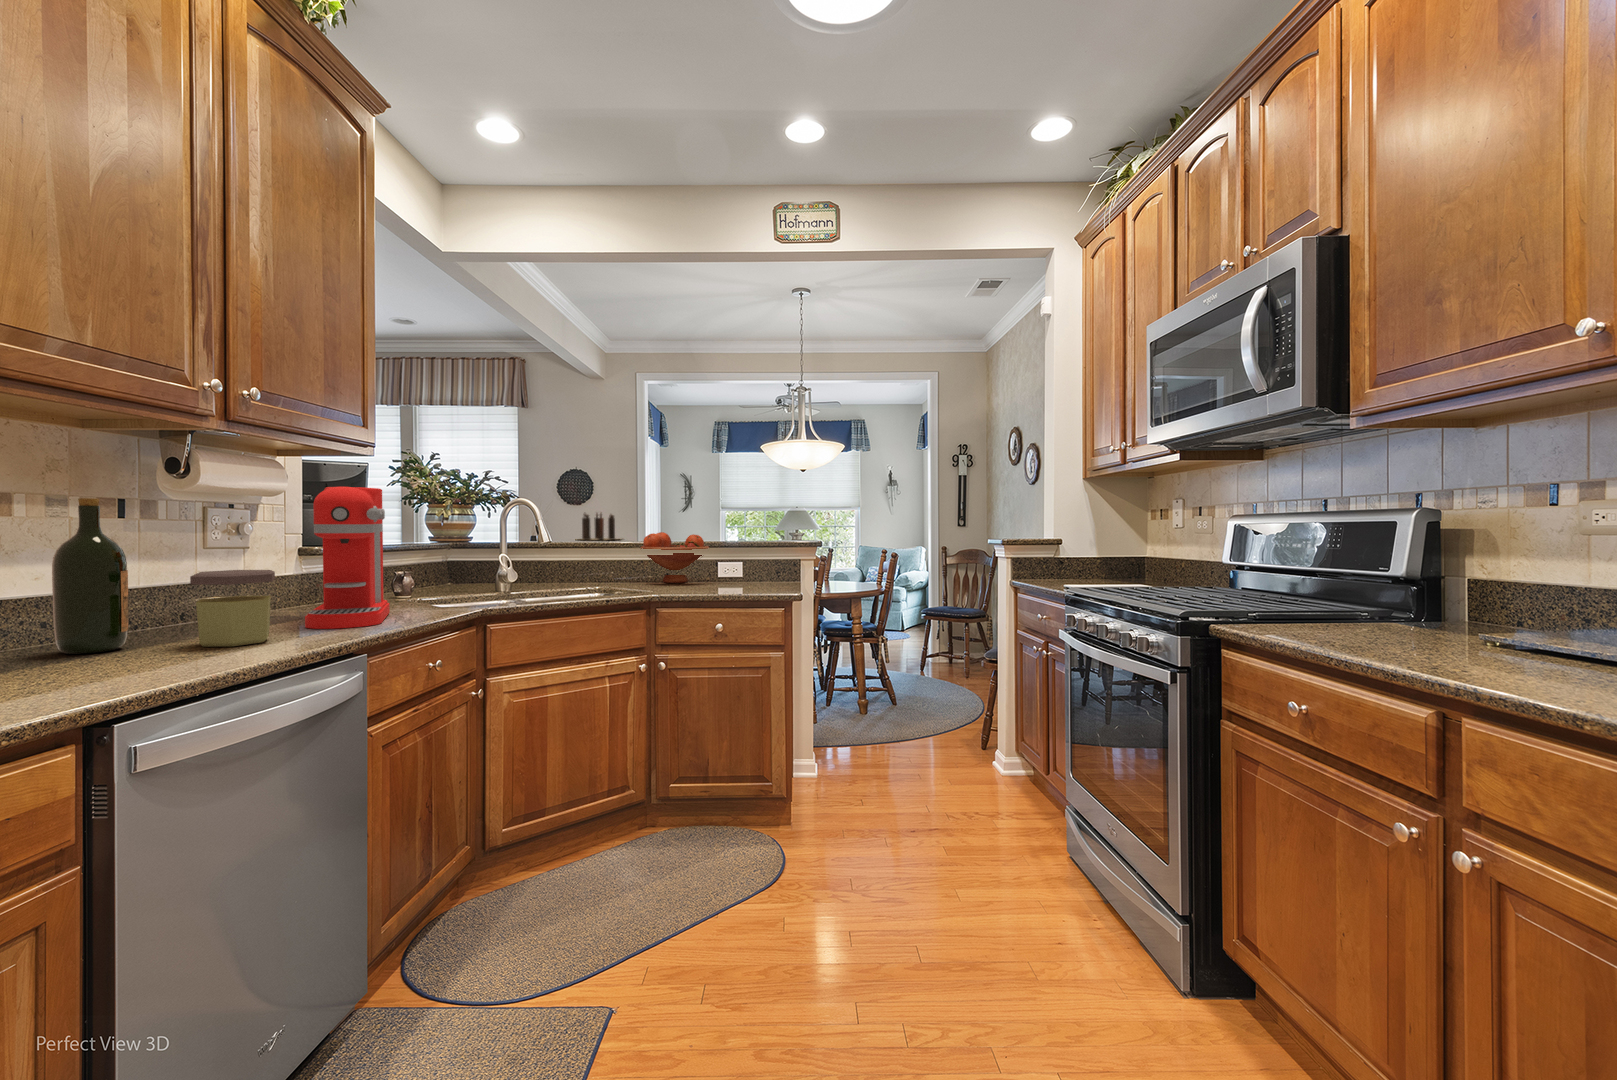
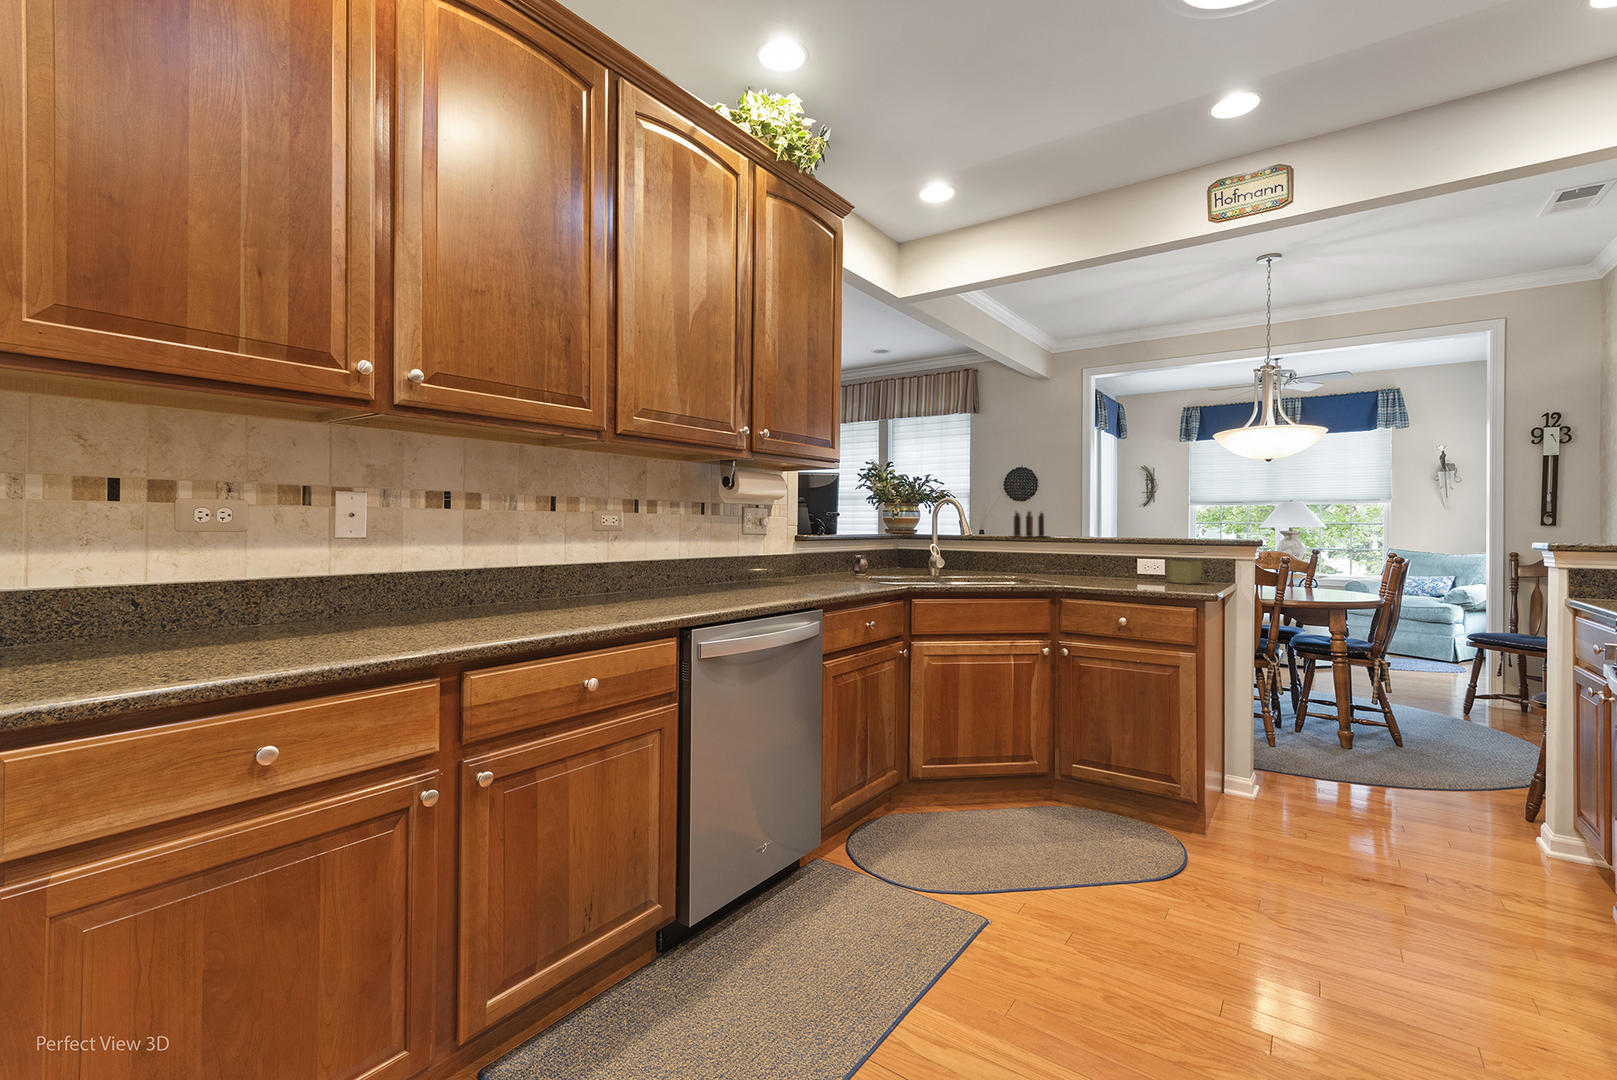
coffee maker: present [305,487,390,629] -> none [795,492,847,591]
wine bottle: present [52,498,129,654] -> none [677,502,708,593]
fruit bowl: present [641,532,709,583] -> none [1057,529,1129,578]
jar: present [190,570,275,647] -> present [1166,551,1205,584]

